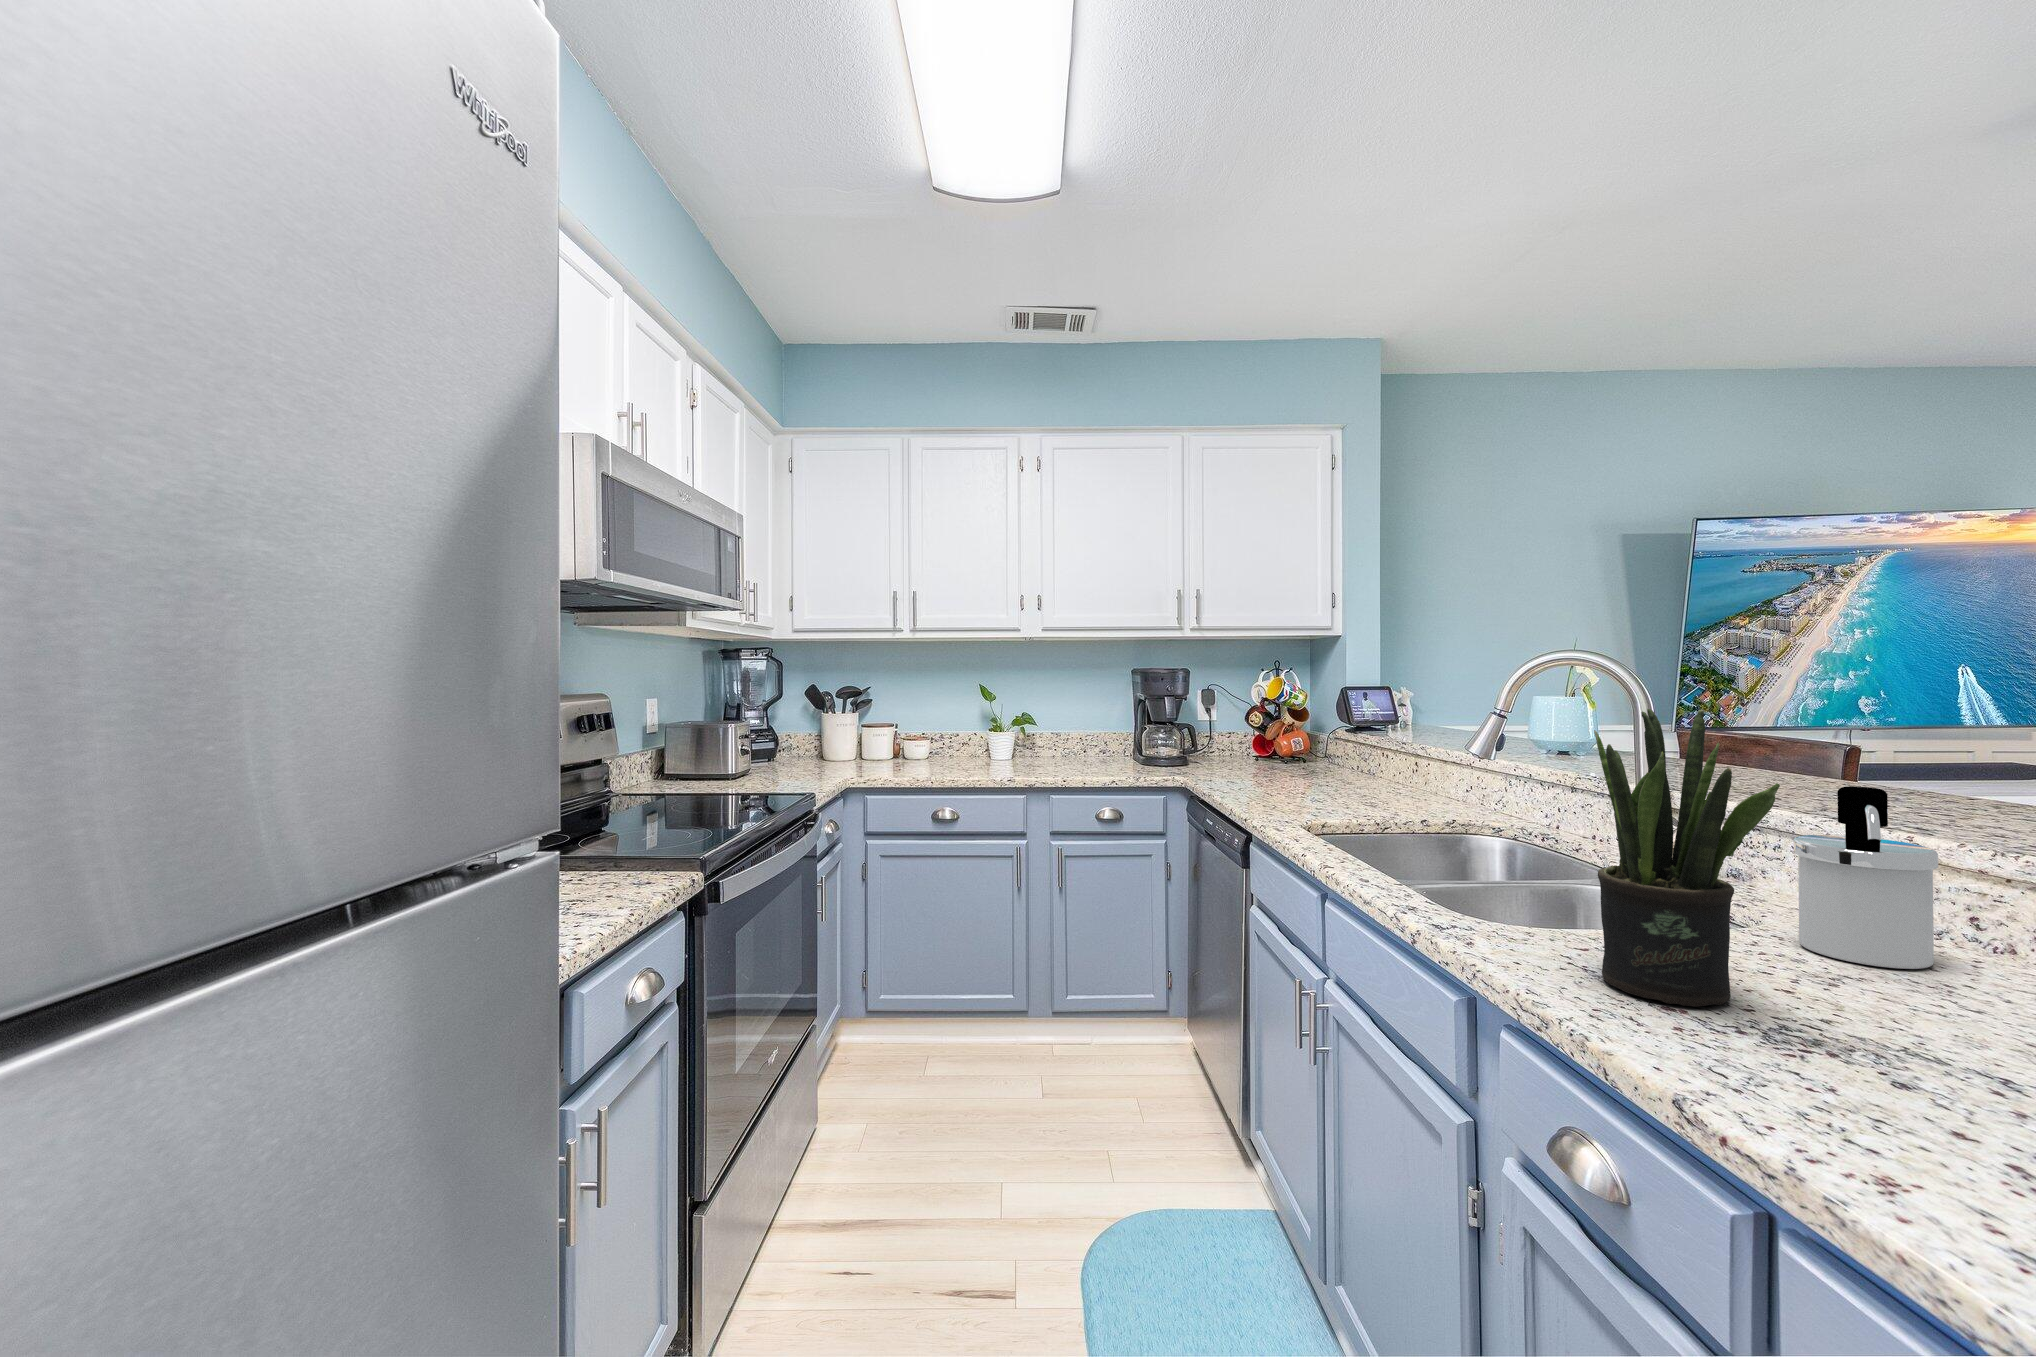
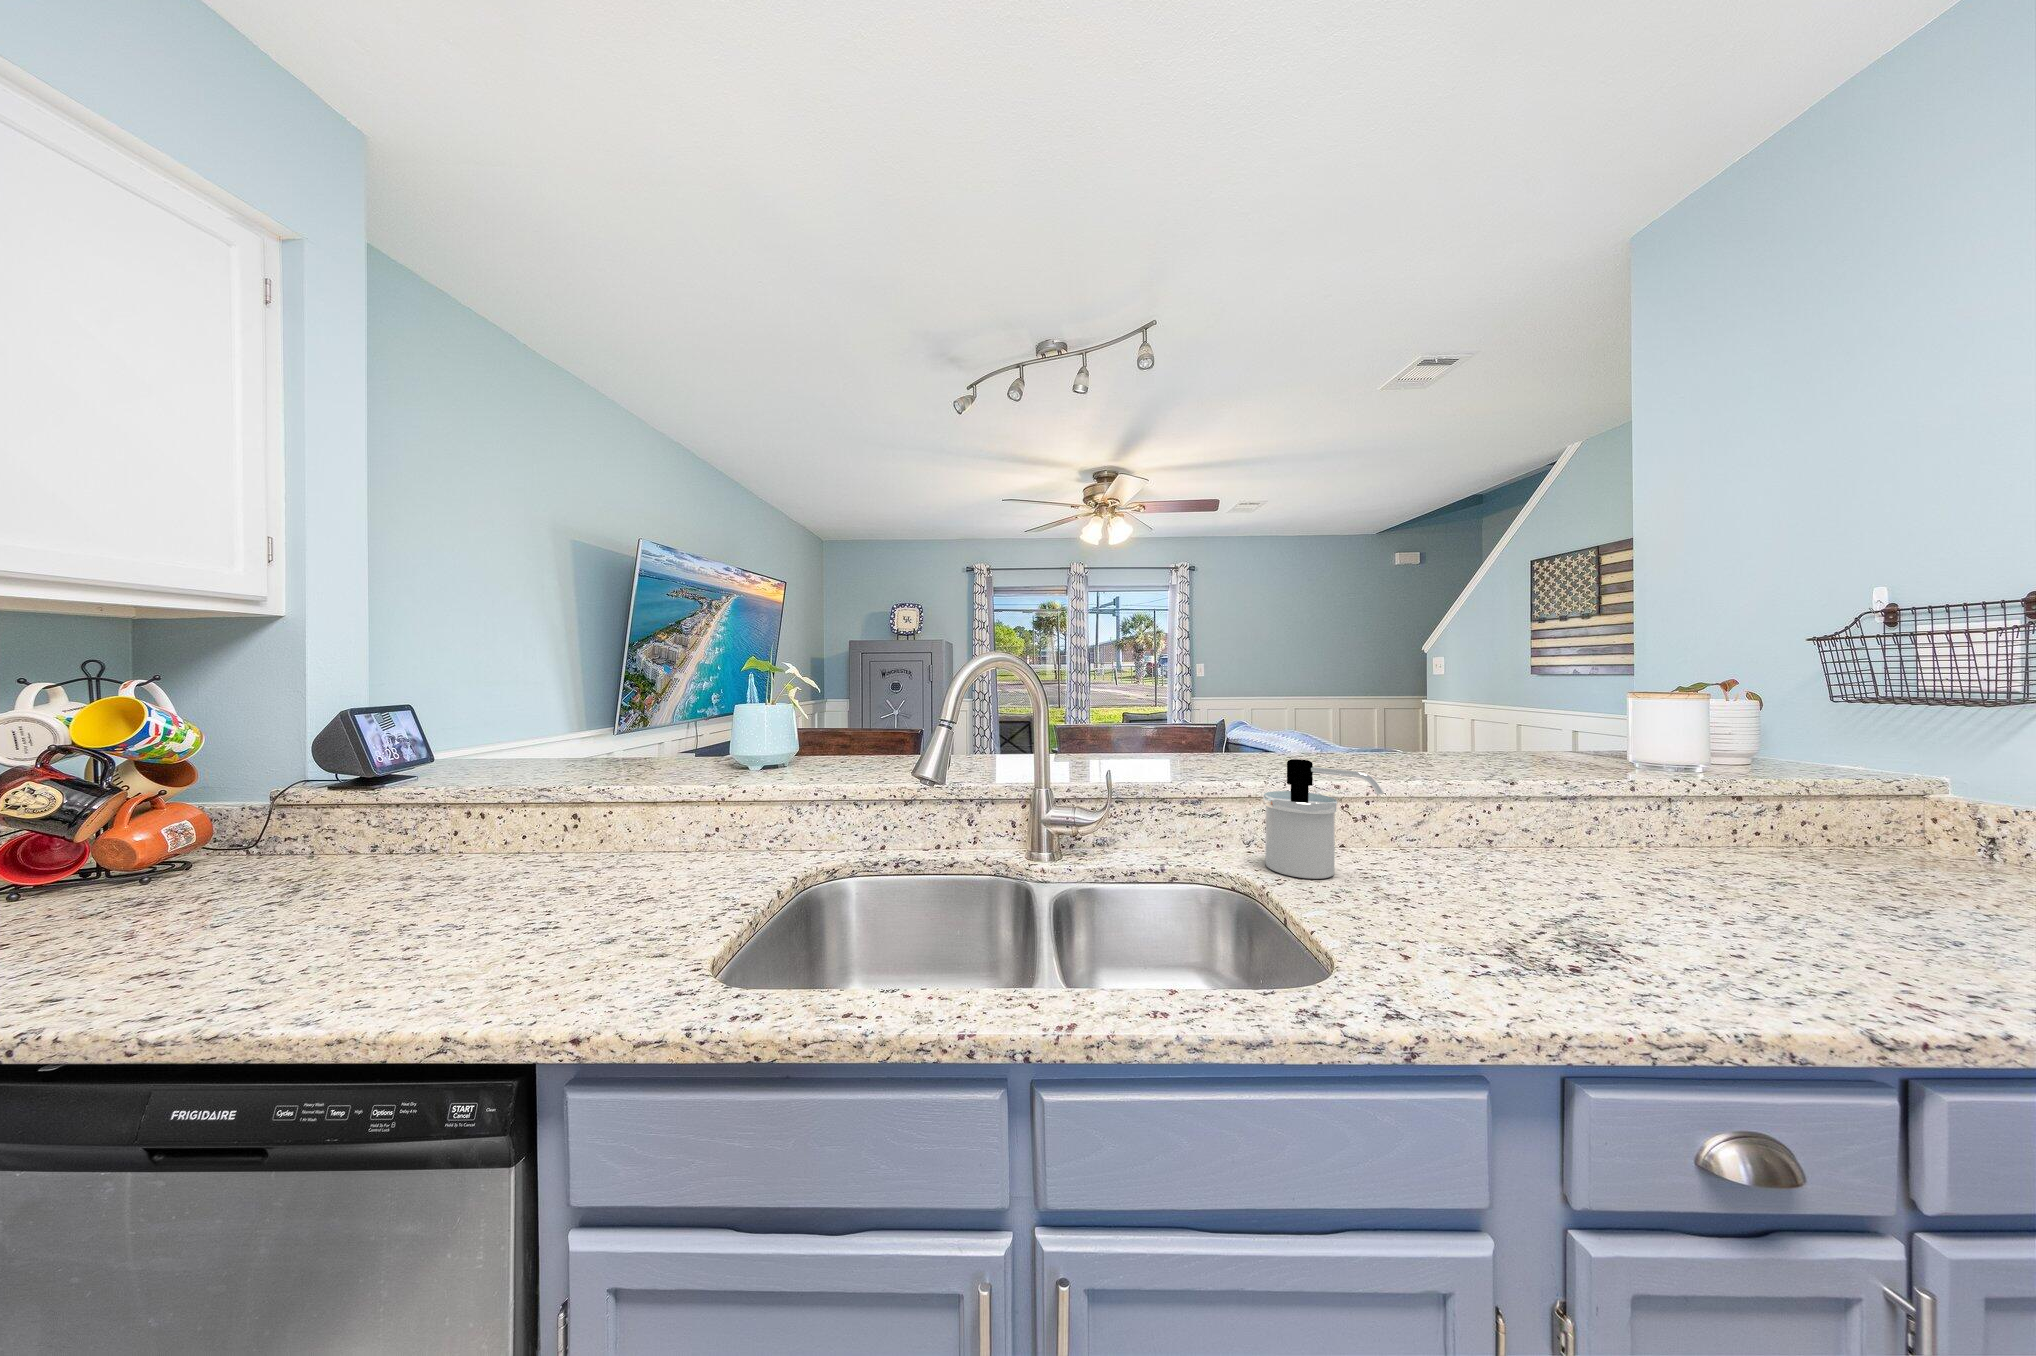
potted plant: present [1594,709,1780,1007] -> none [1433,715,1611,970]

